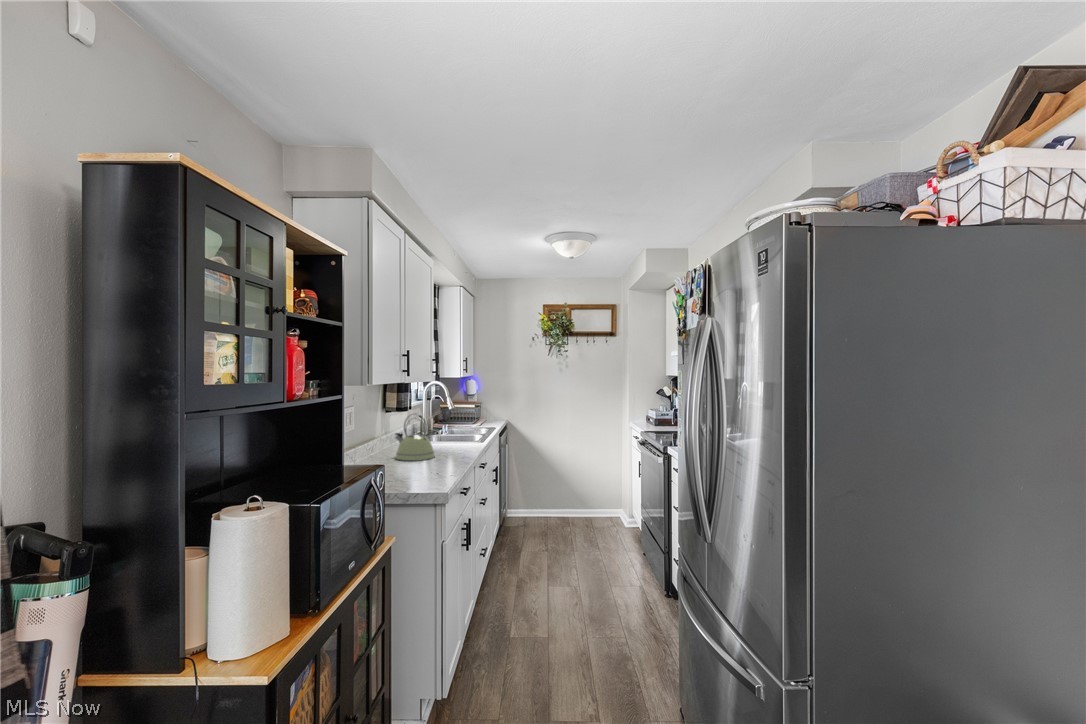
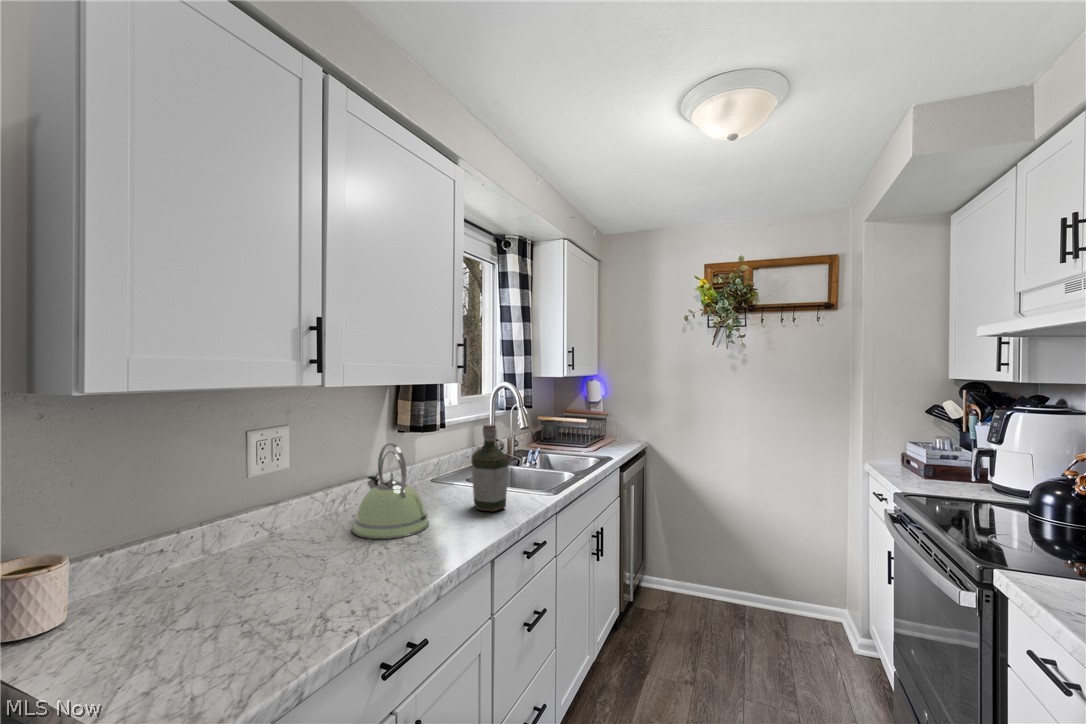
bottle: none [444,404,465,450] -> present [472,425,508,511]

